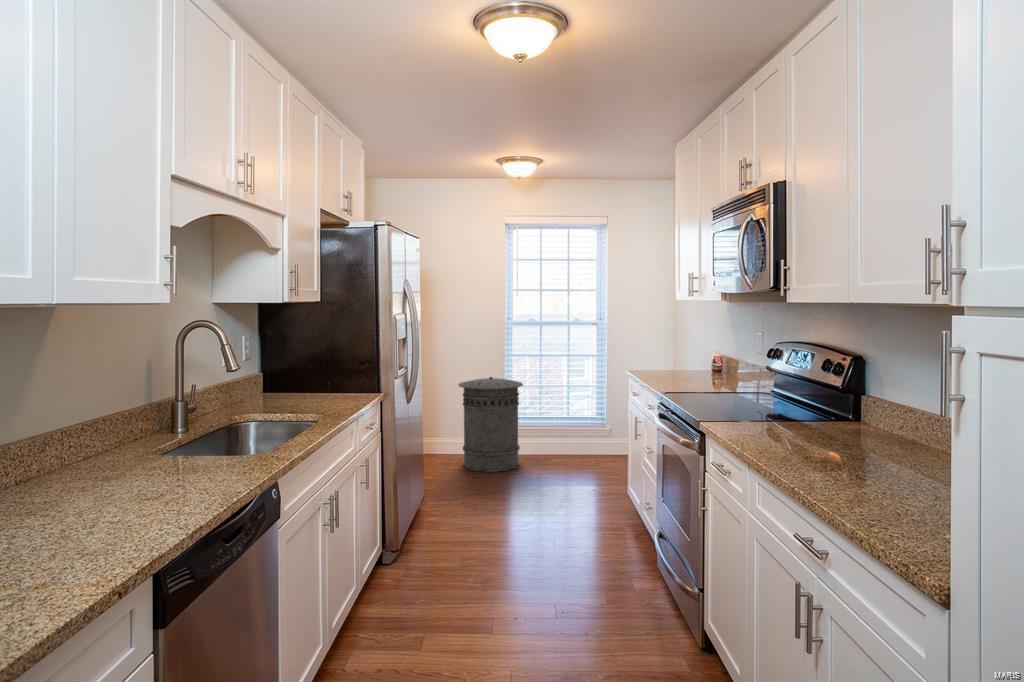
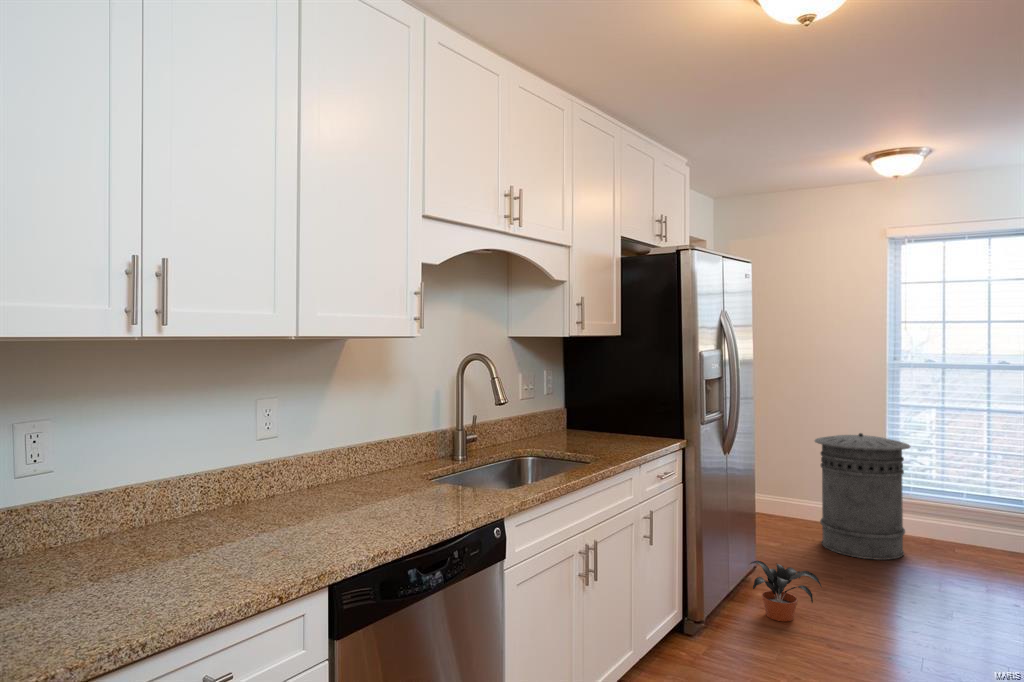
potted plant: none [424,485,481,530] -> present [750,561,822,621]

